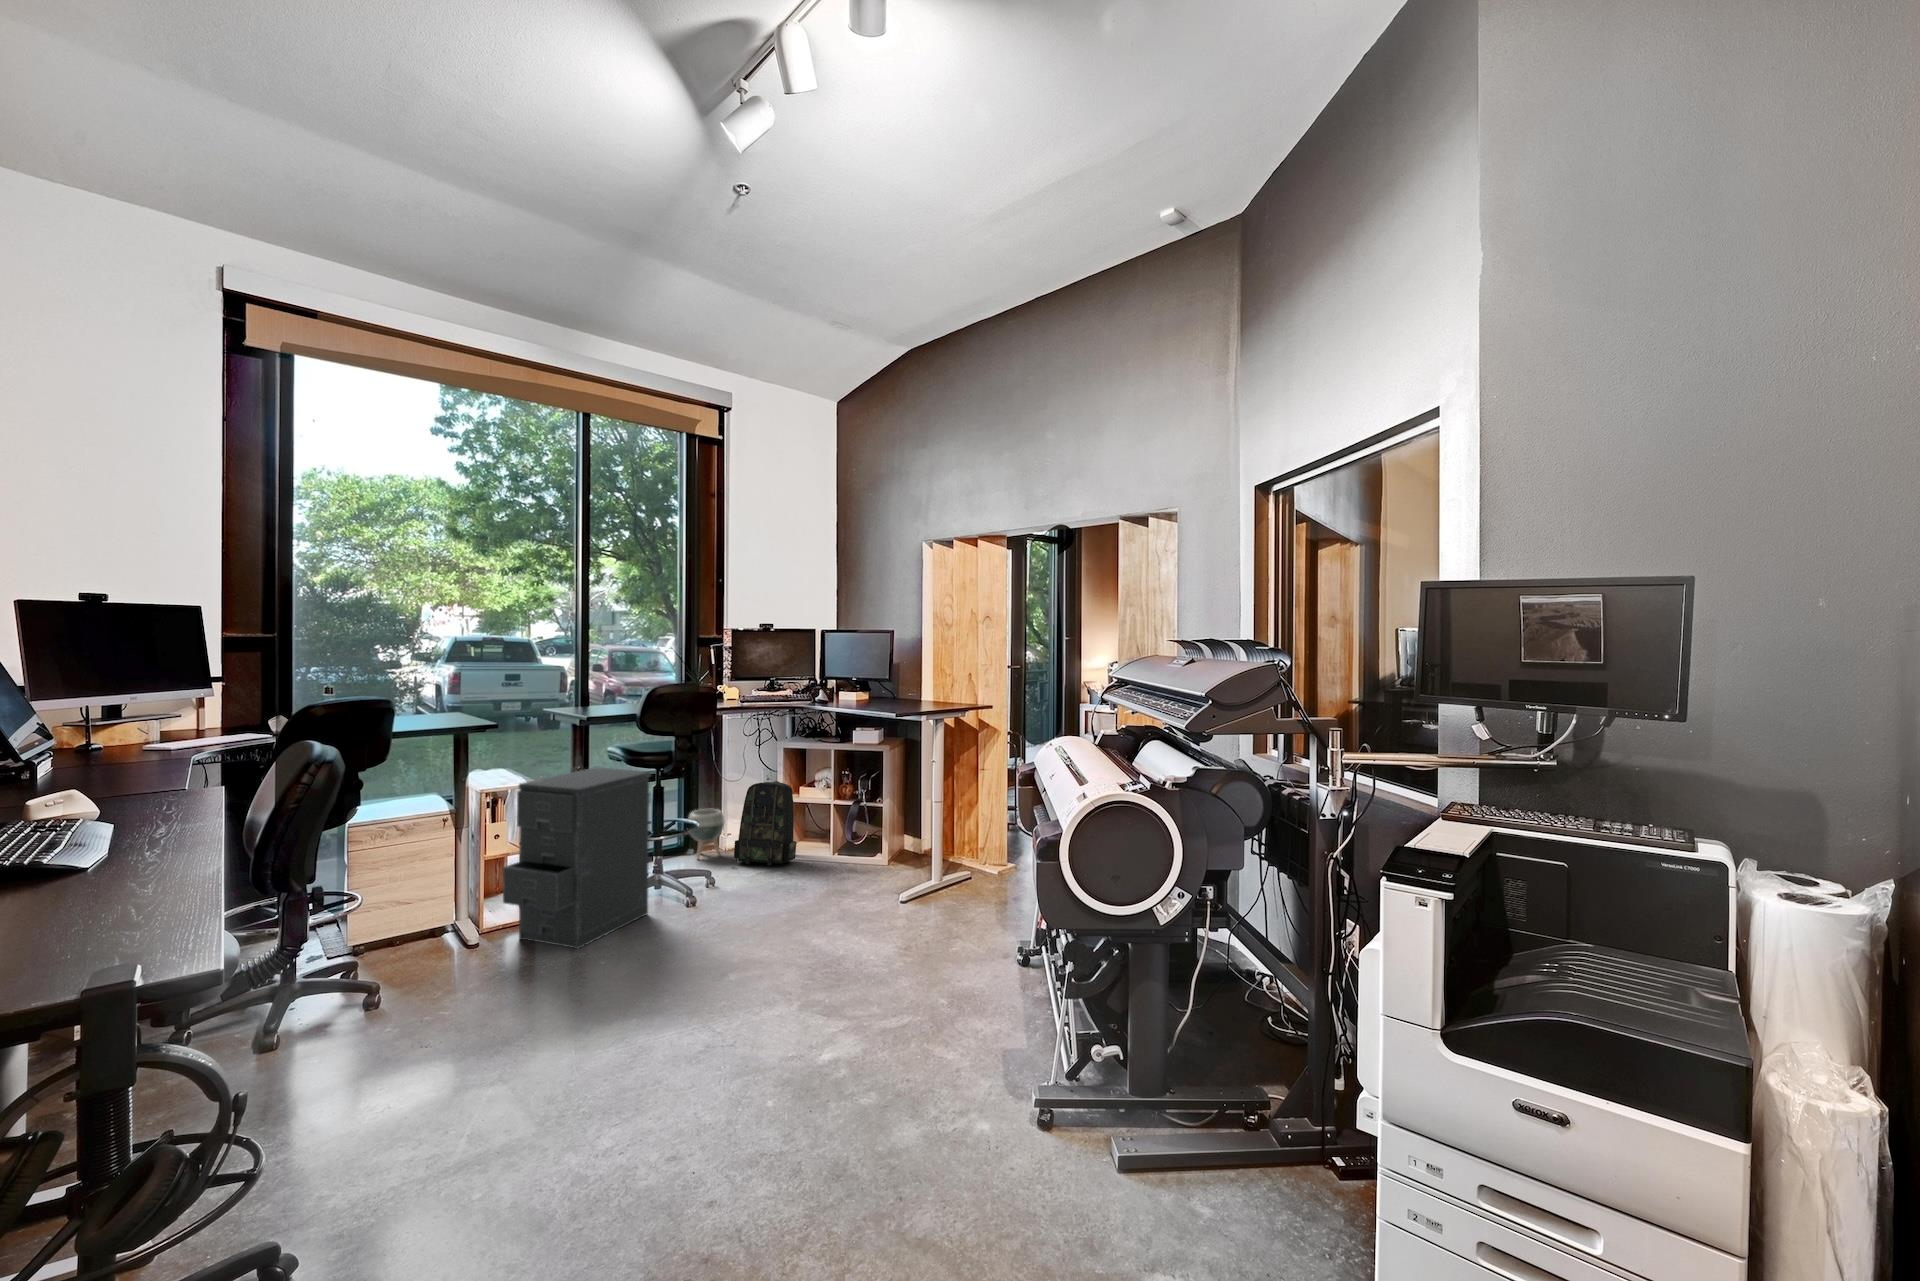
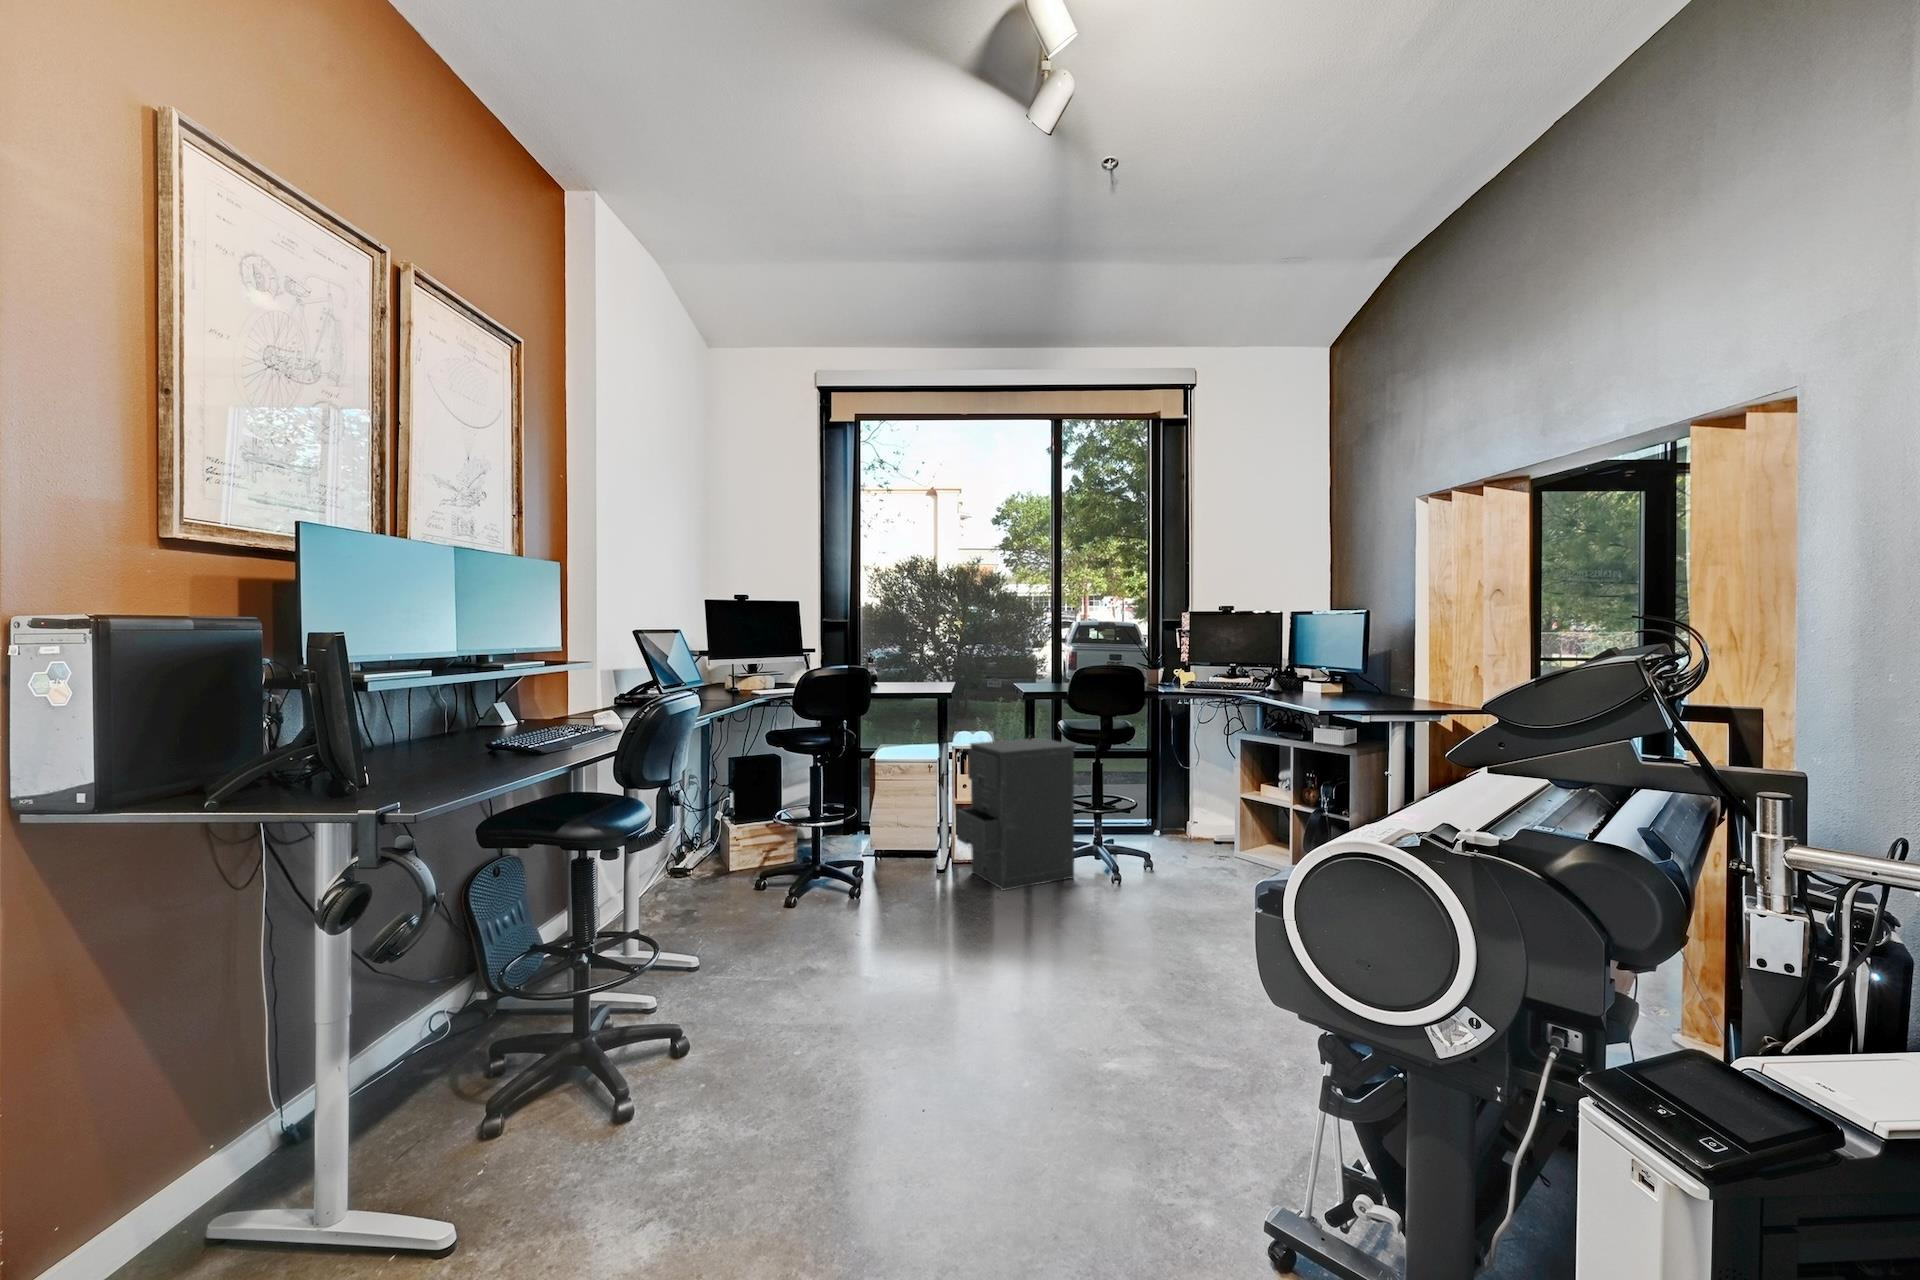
backpack: present [734,781,796,865] -> none [1184,773,1253,862]
planter: present [688,809,724,859] -> none [1147,794,1183,843]

